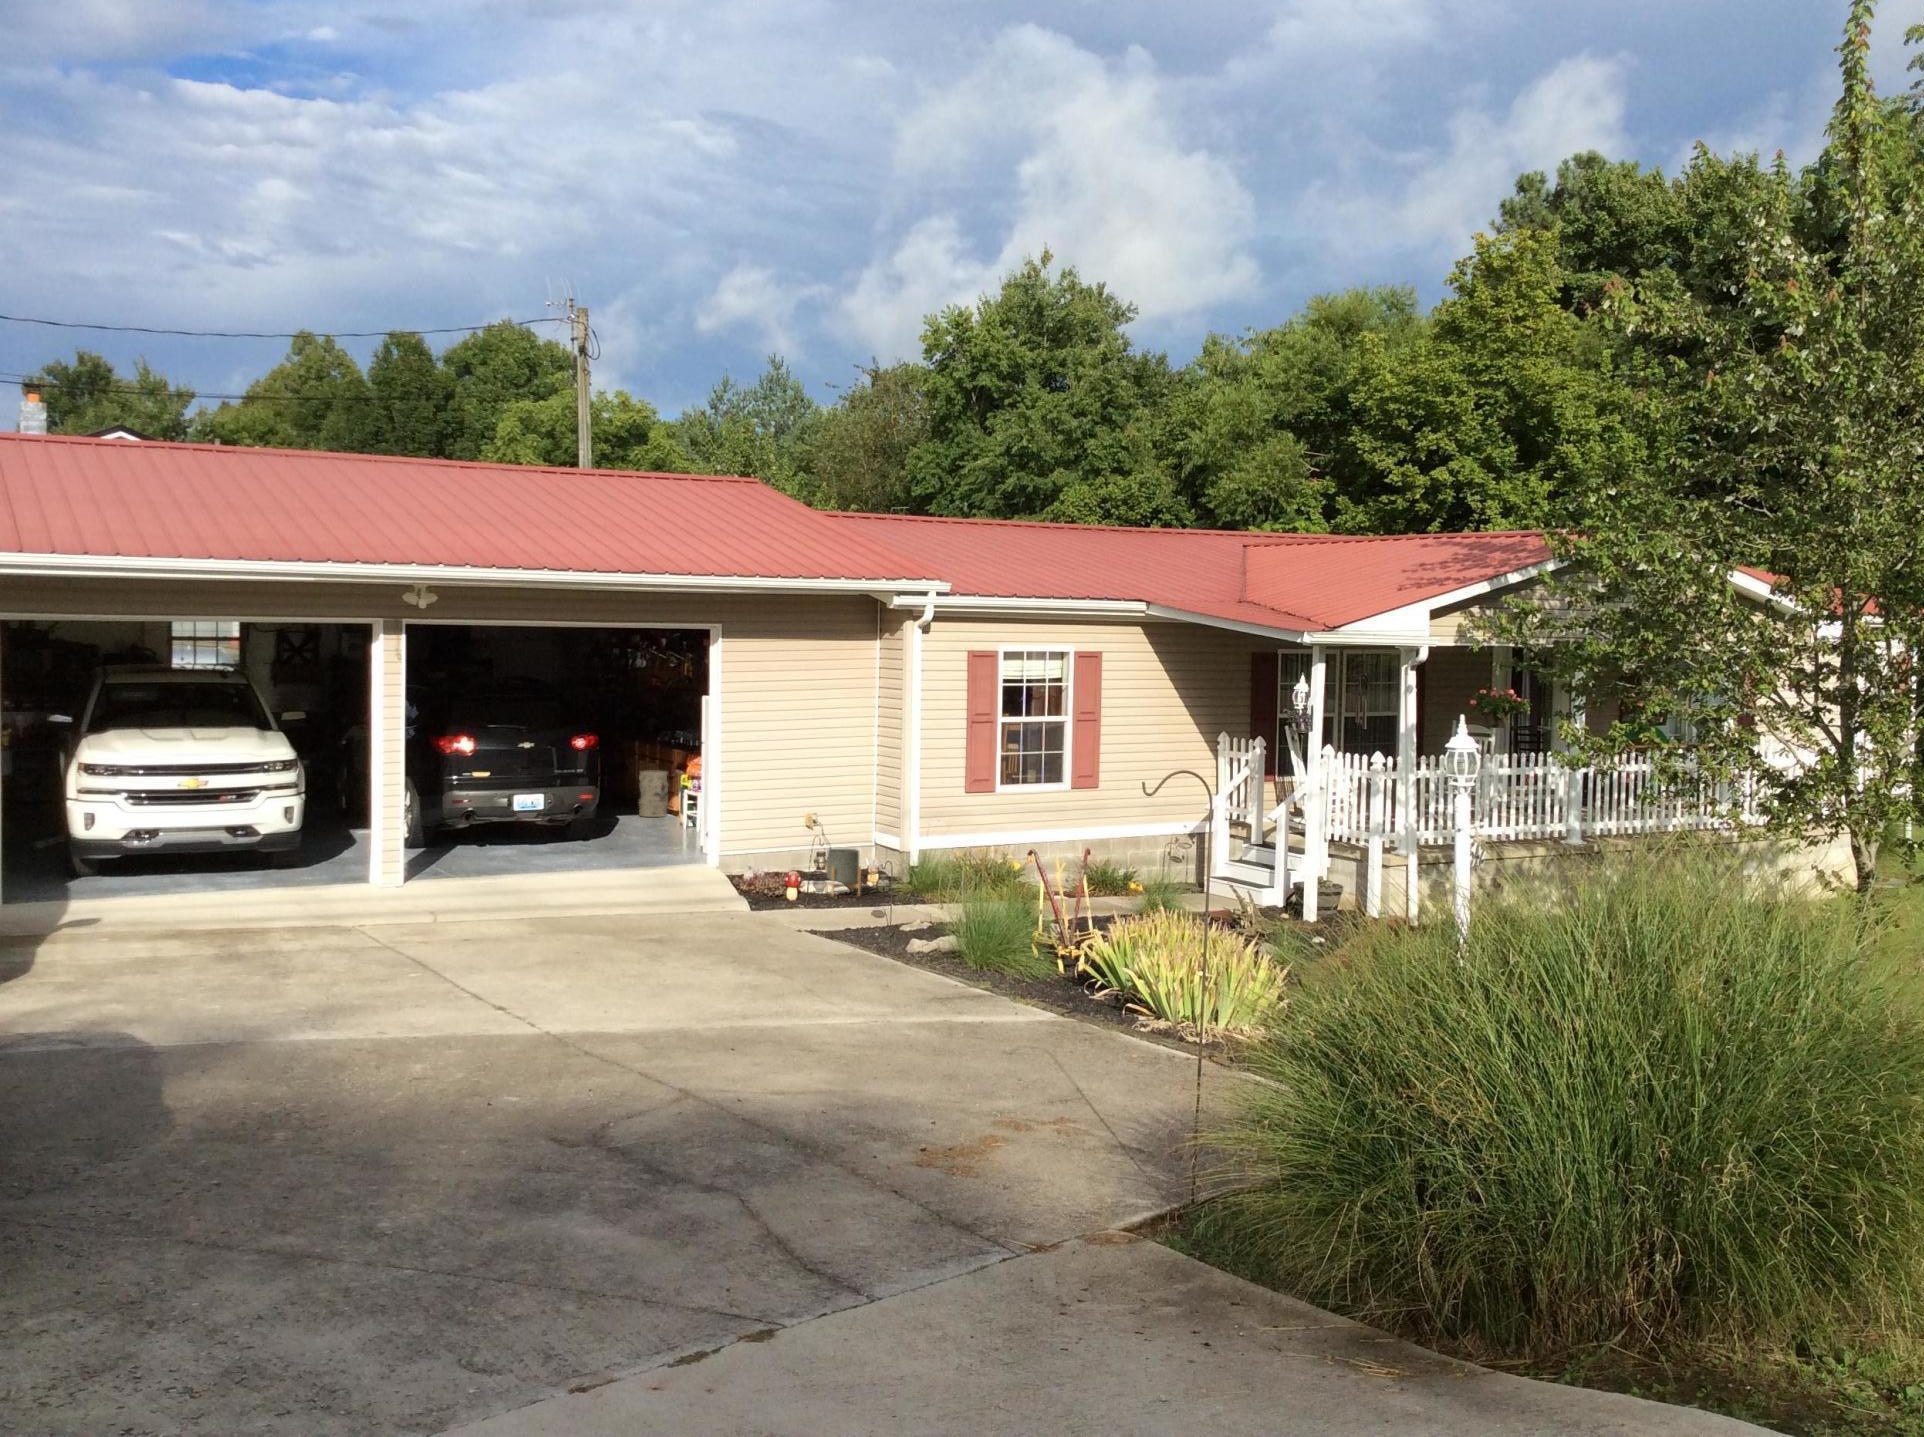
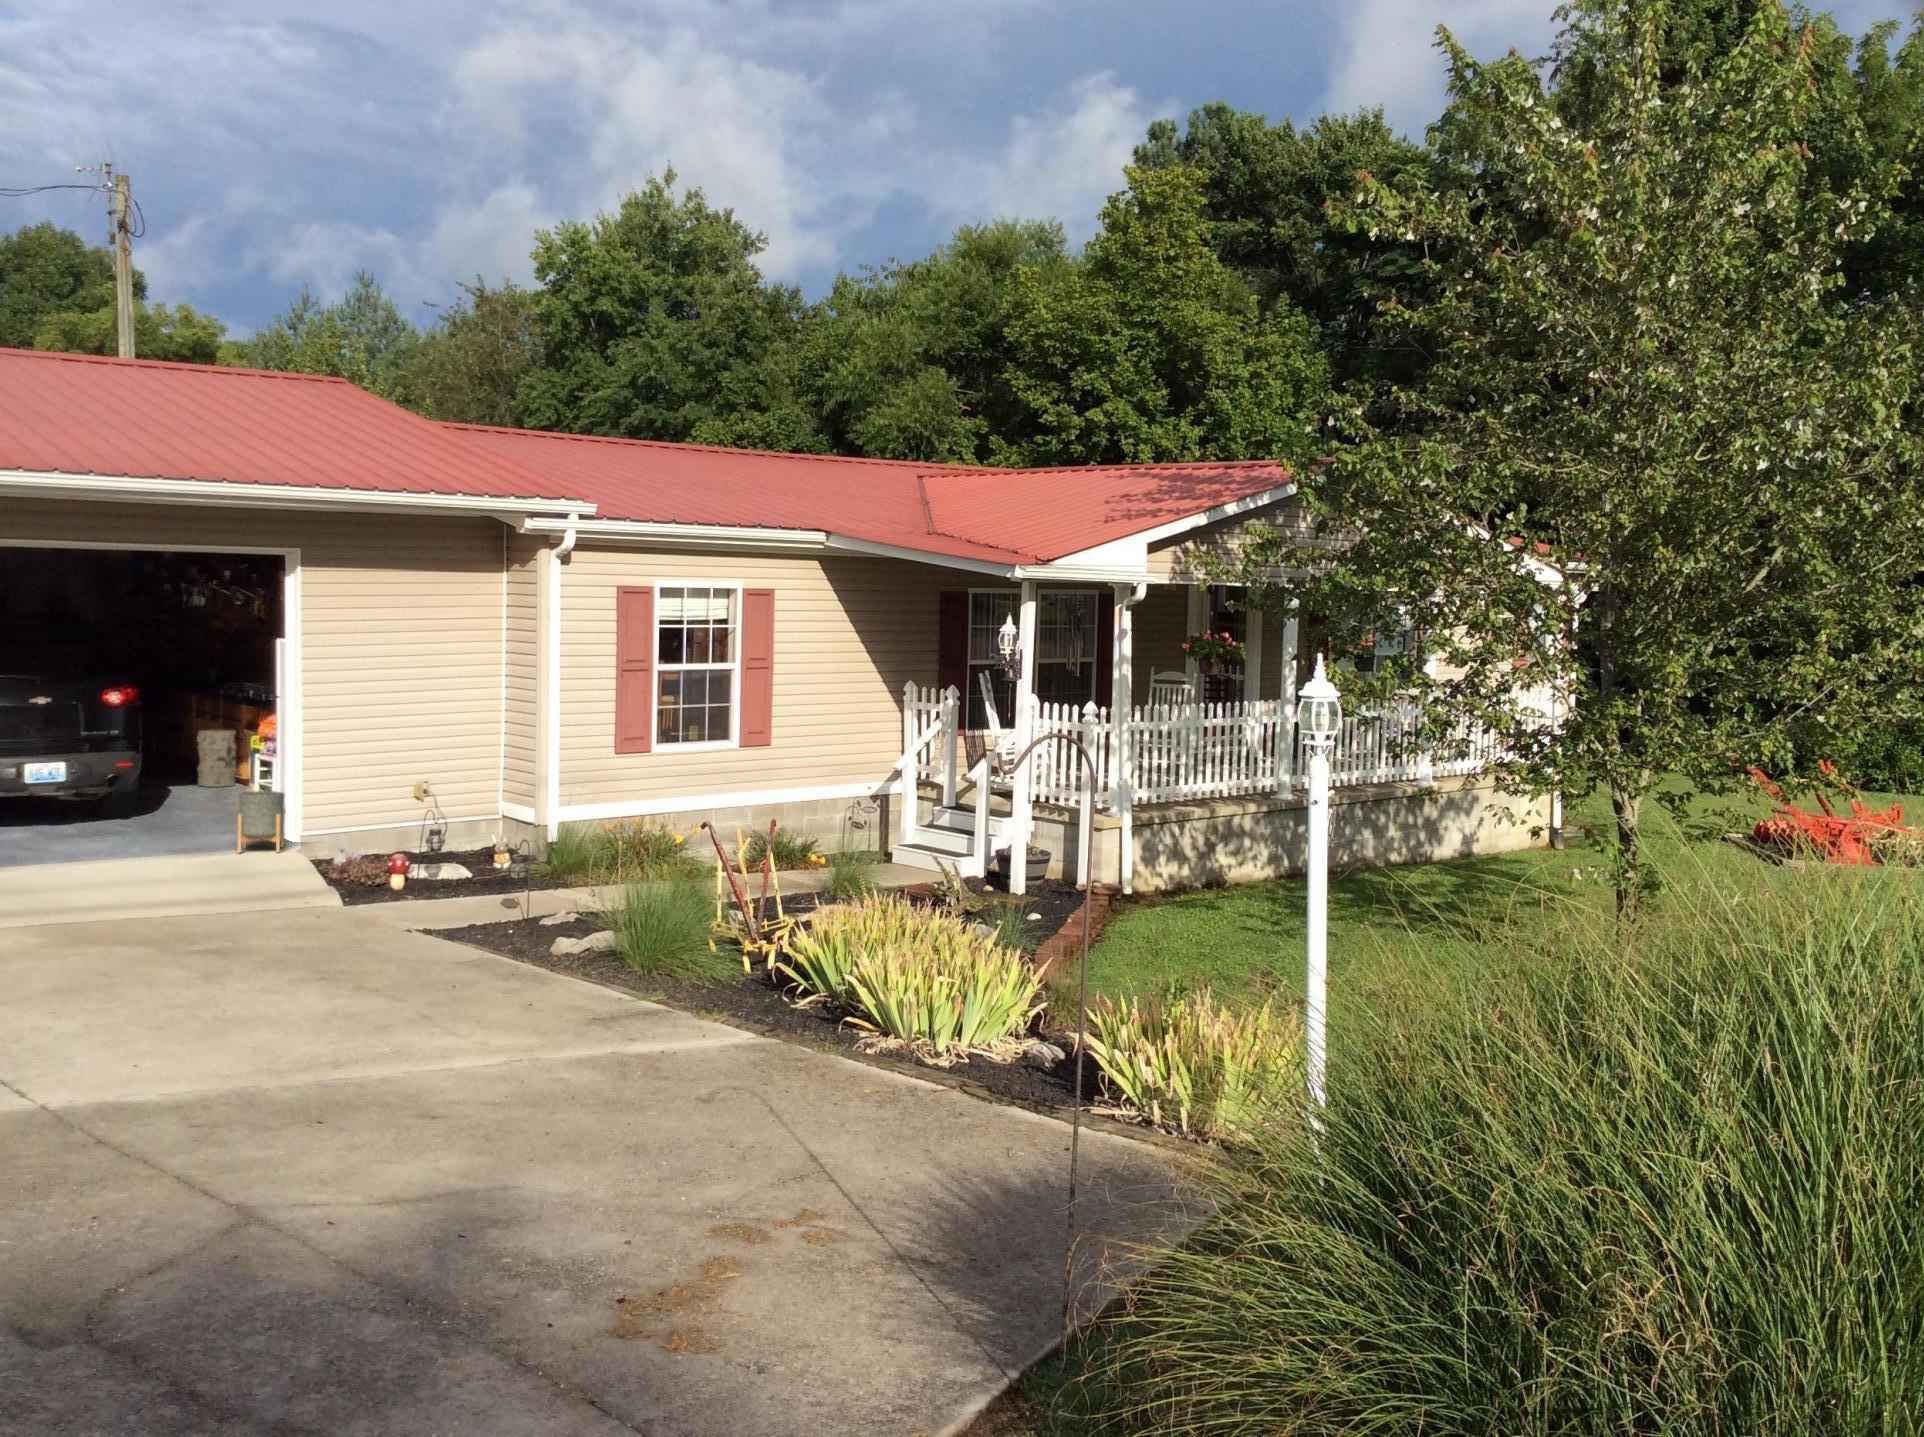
planter: present [825,849,861,897] -> present [238,791,285,853]

